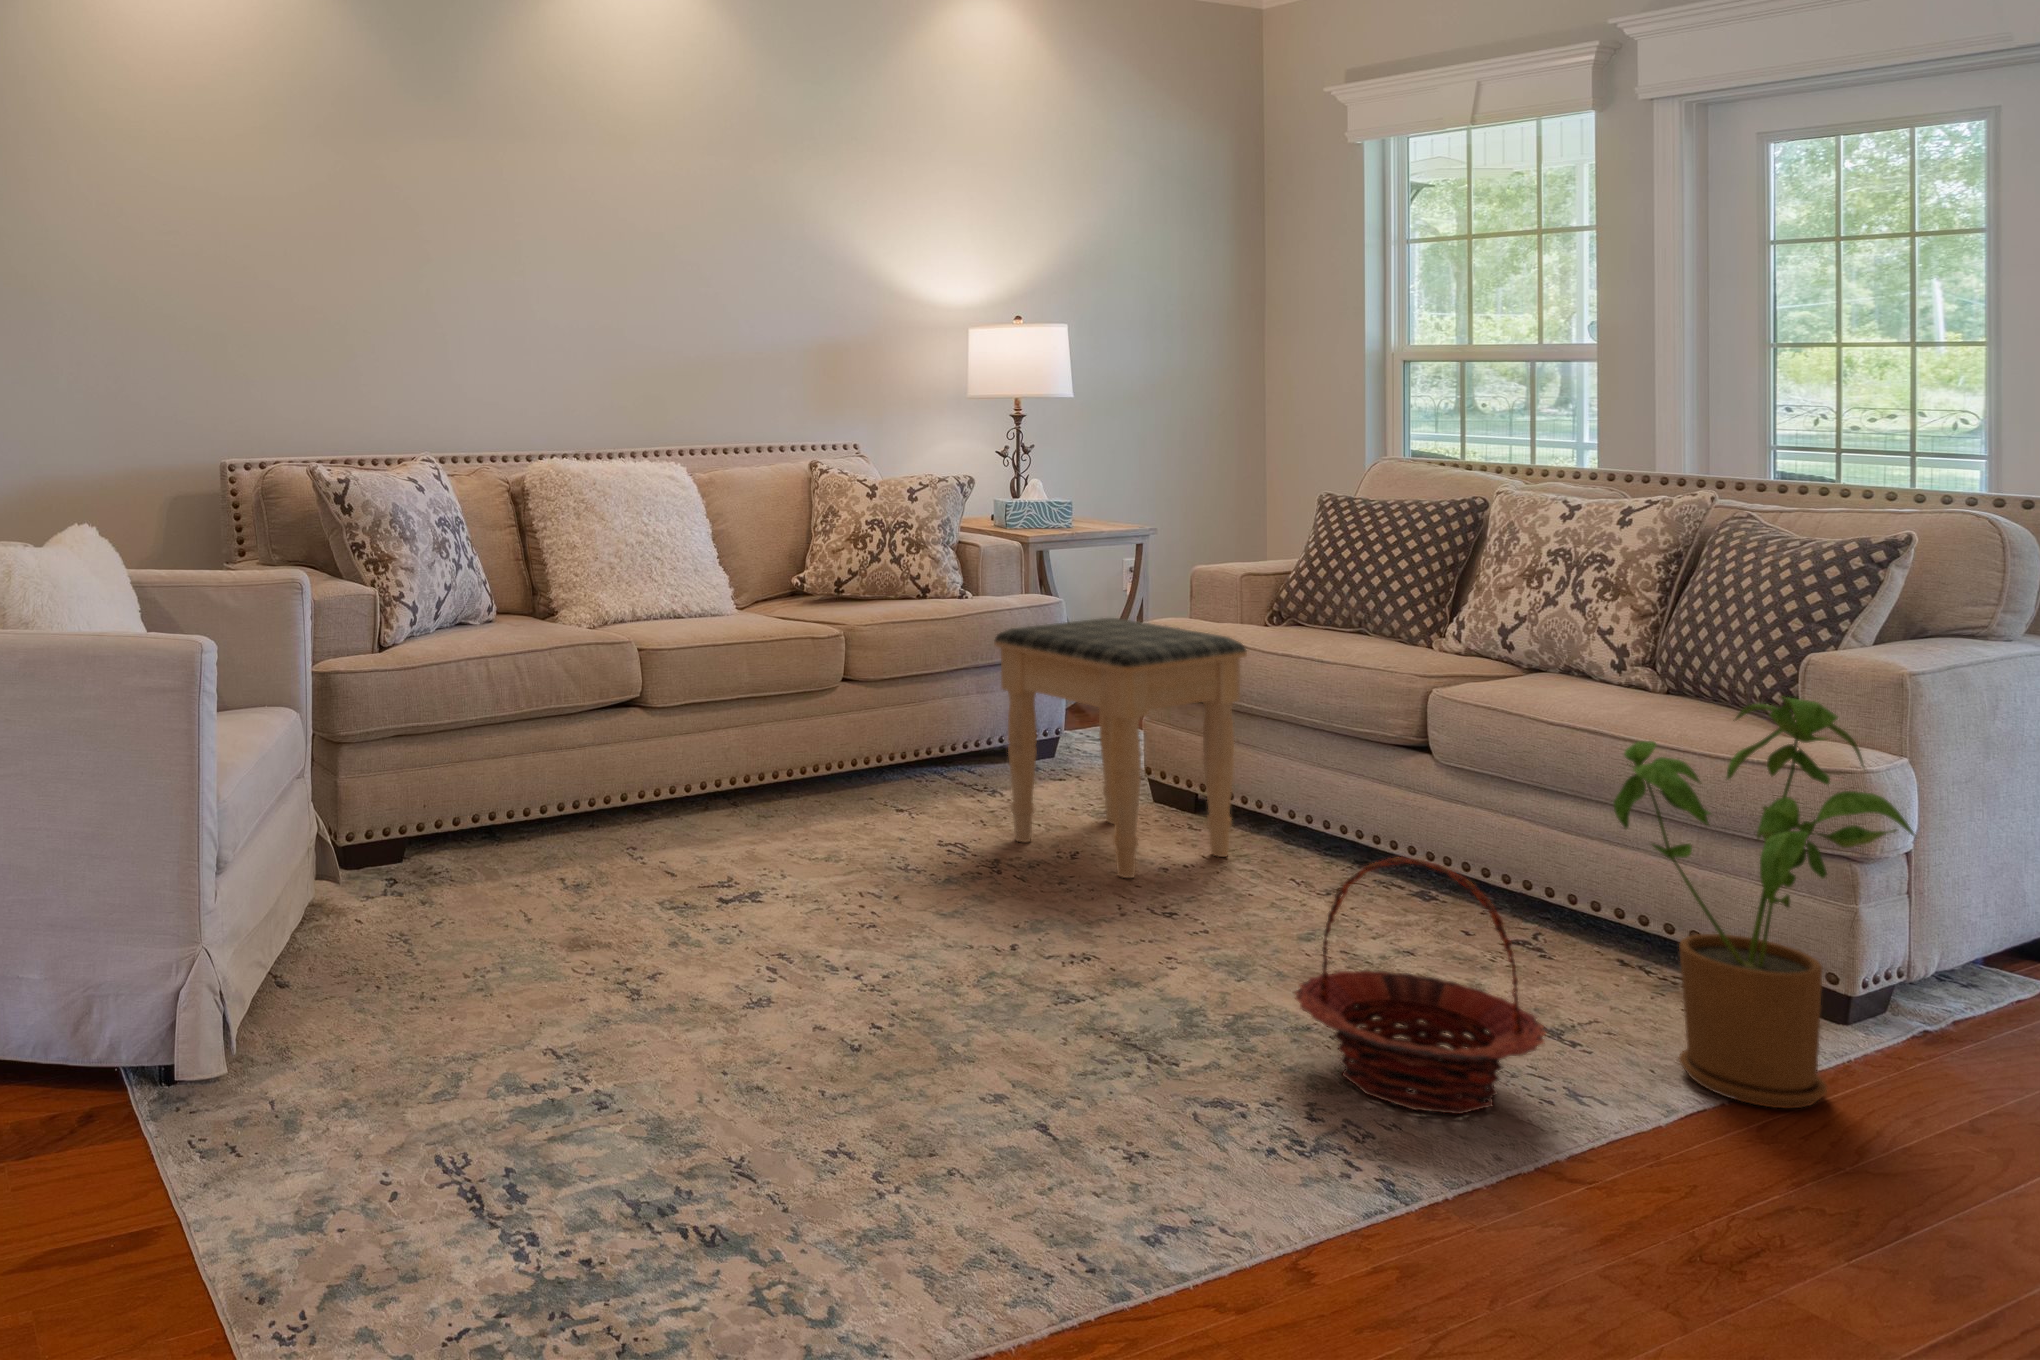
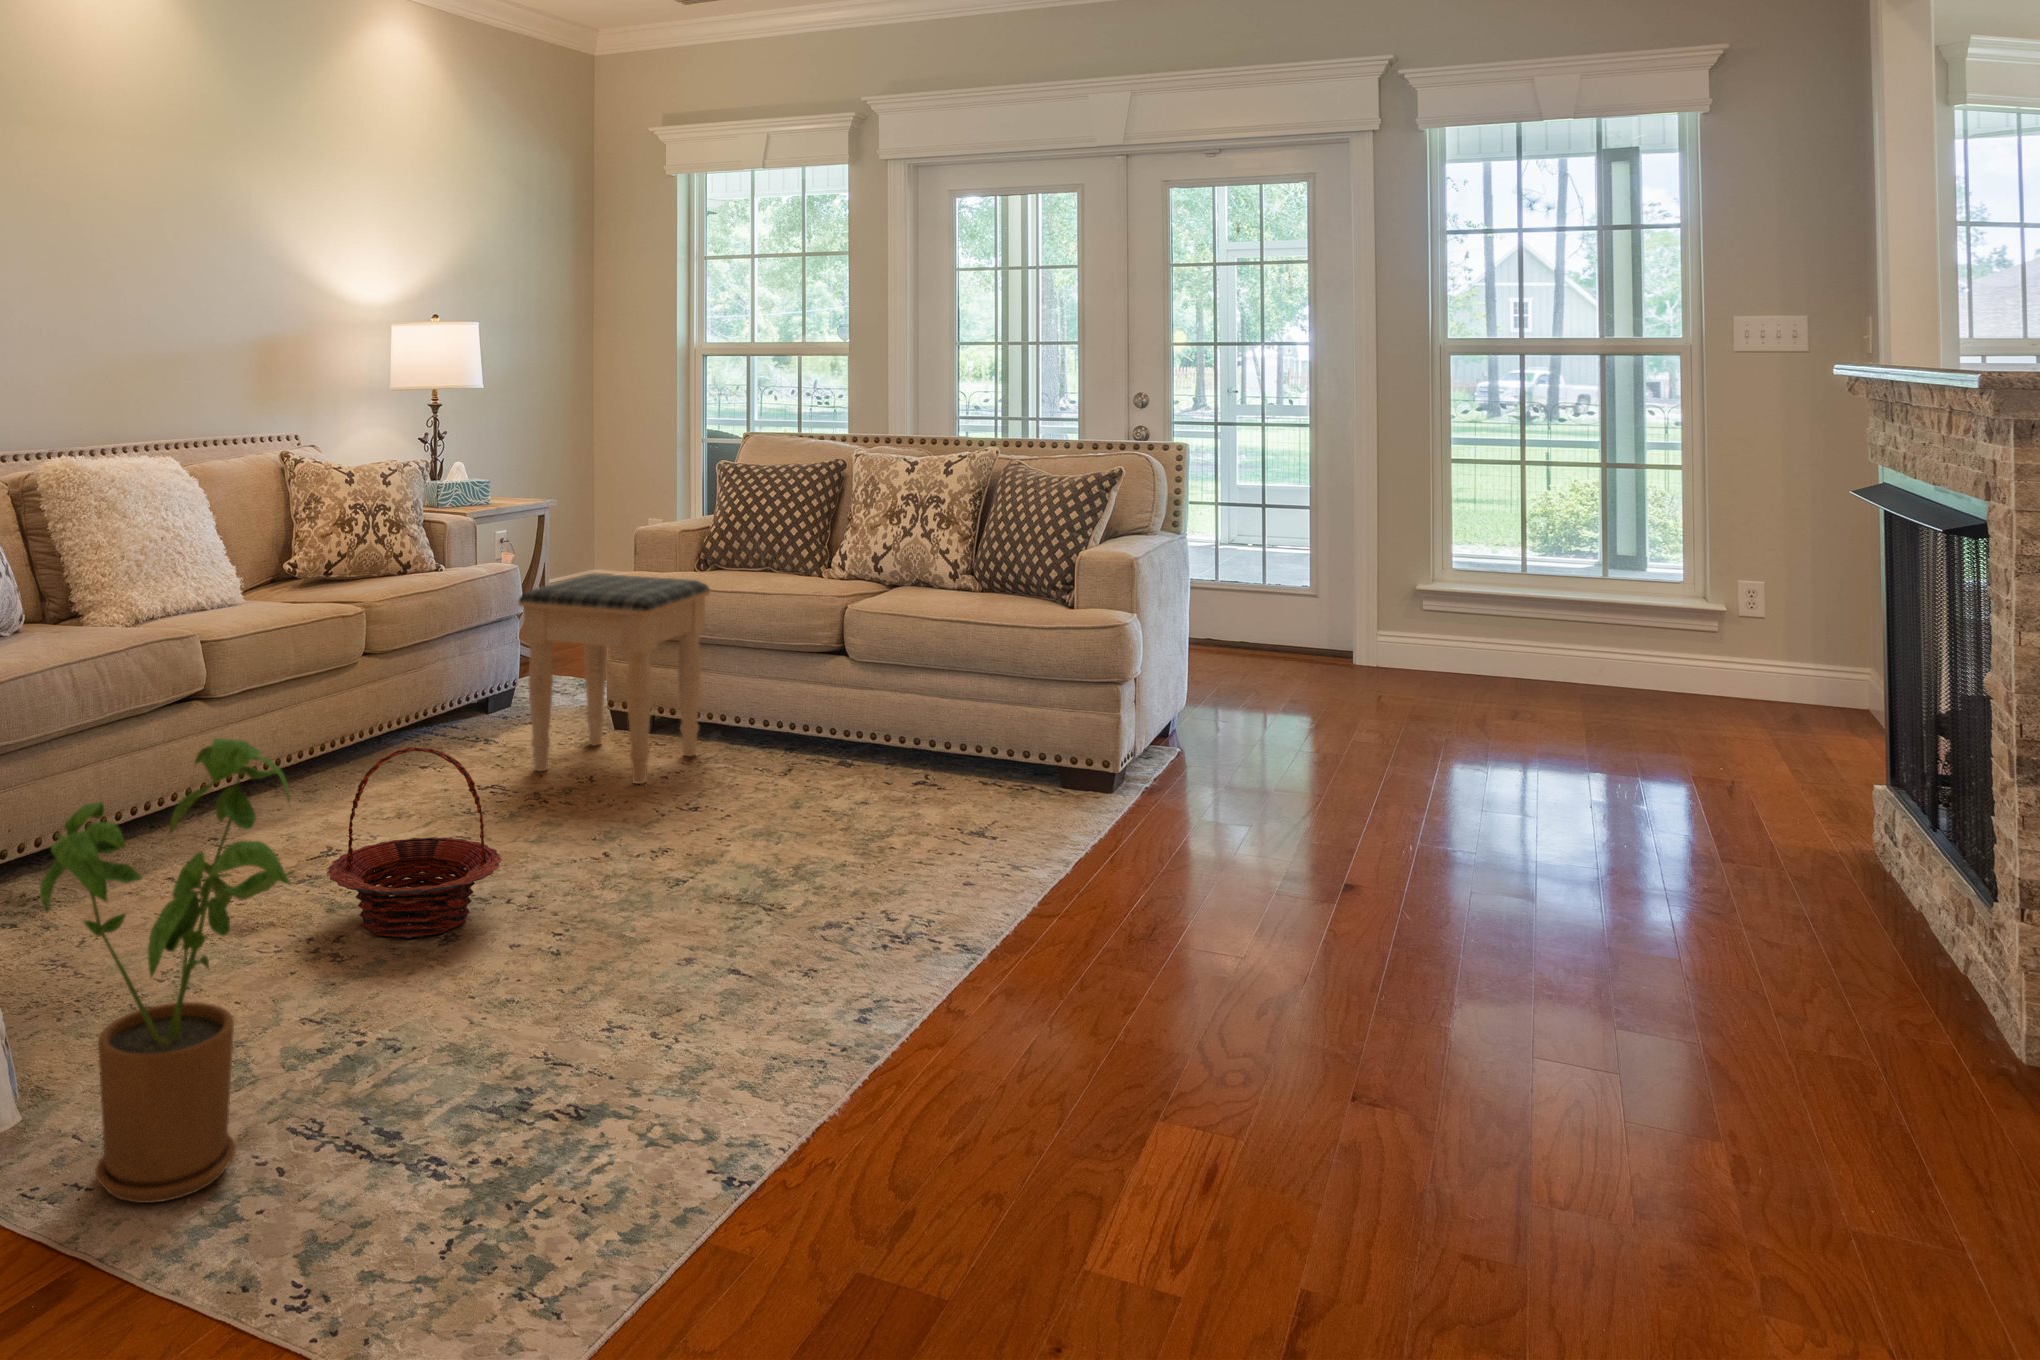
house plant: present [1614,697,1916,1108] -> present [40,738,293,1203]
basket: present [1295,857,1546,1114] -> present [327,747,502,938]

